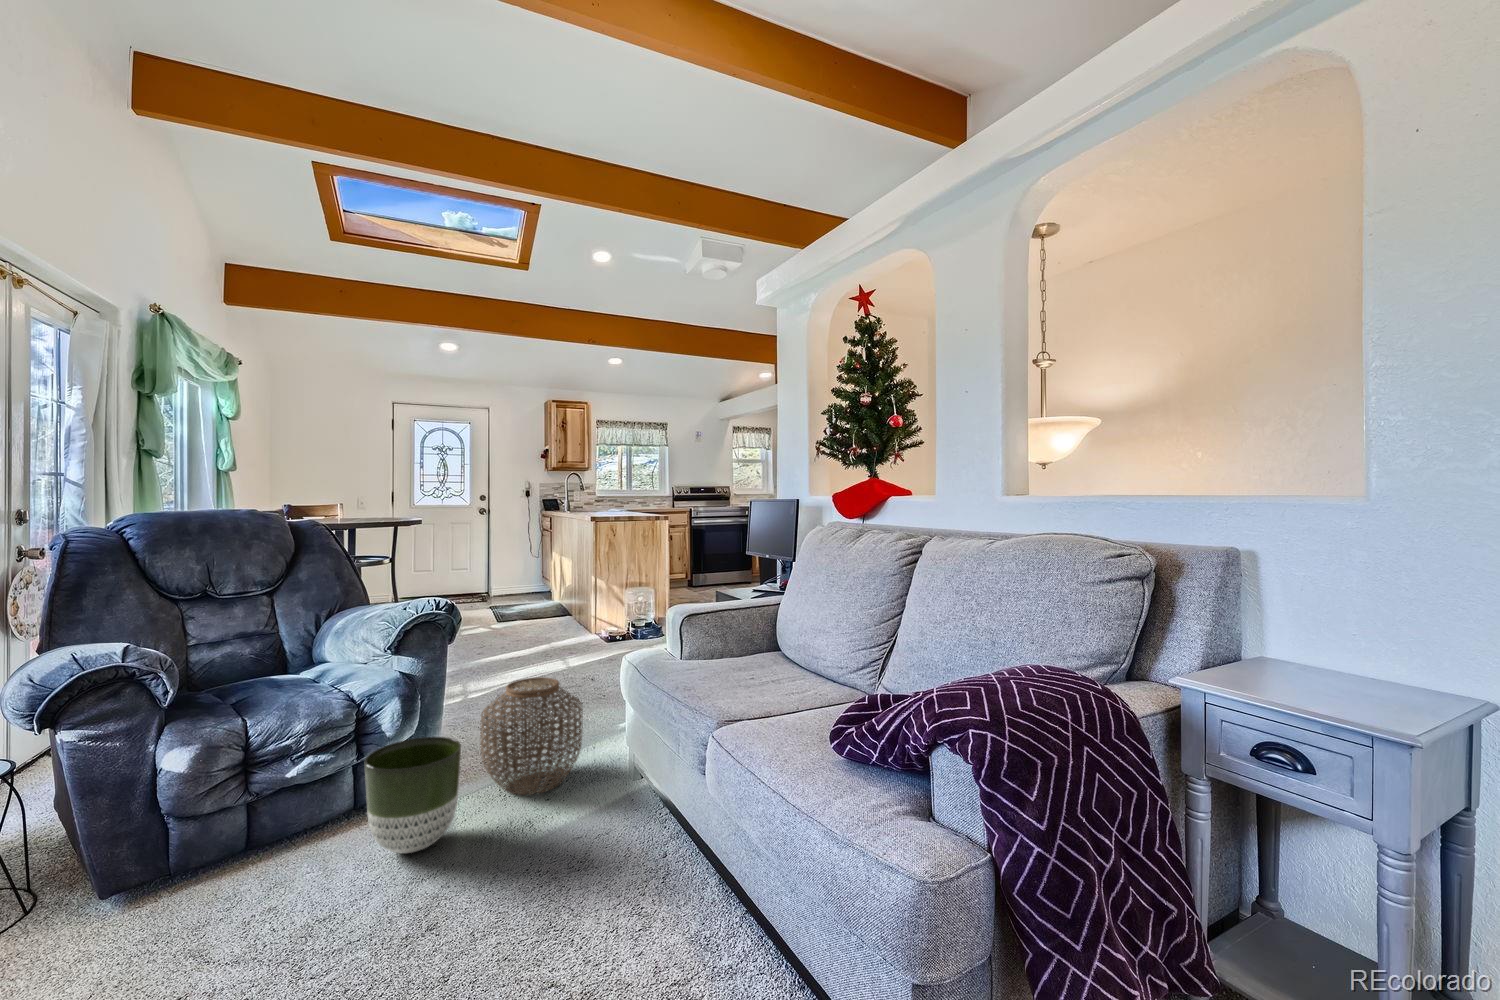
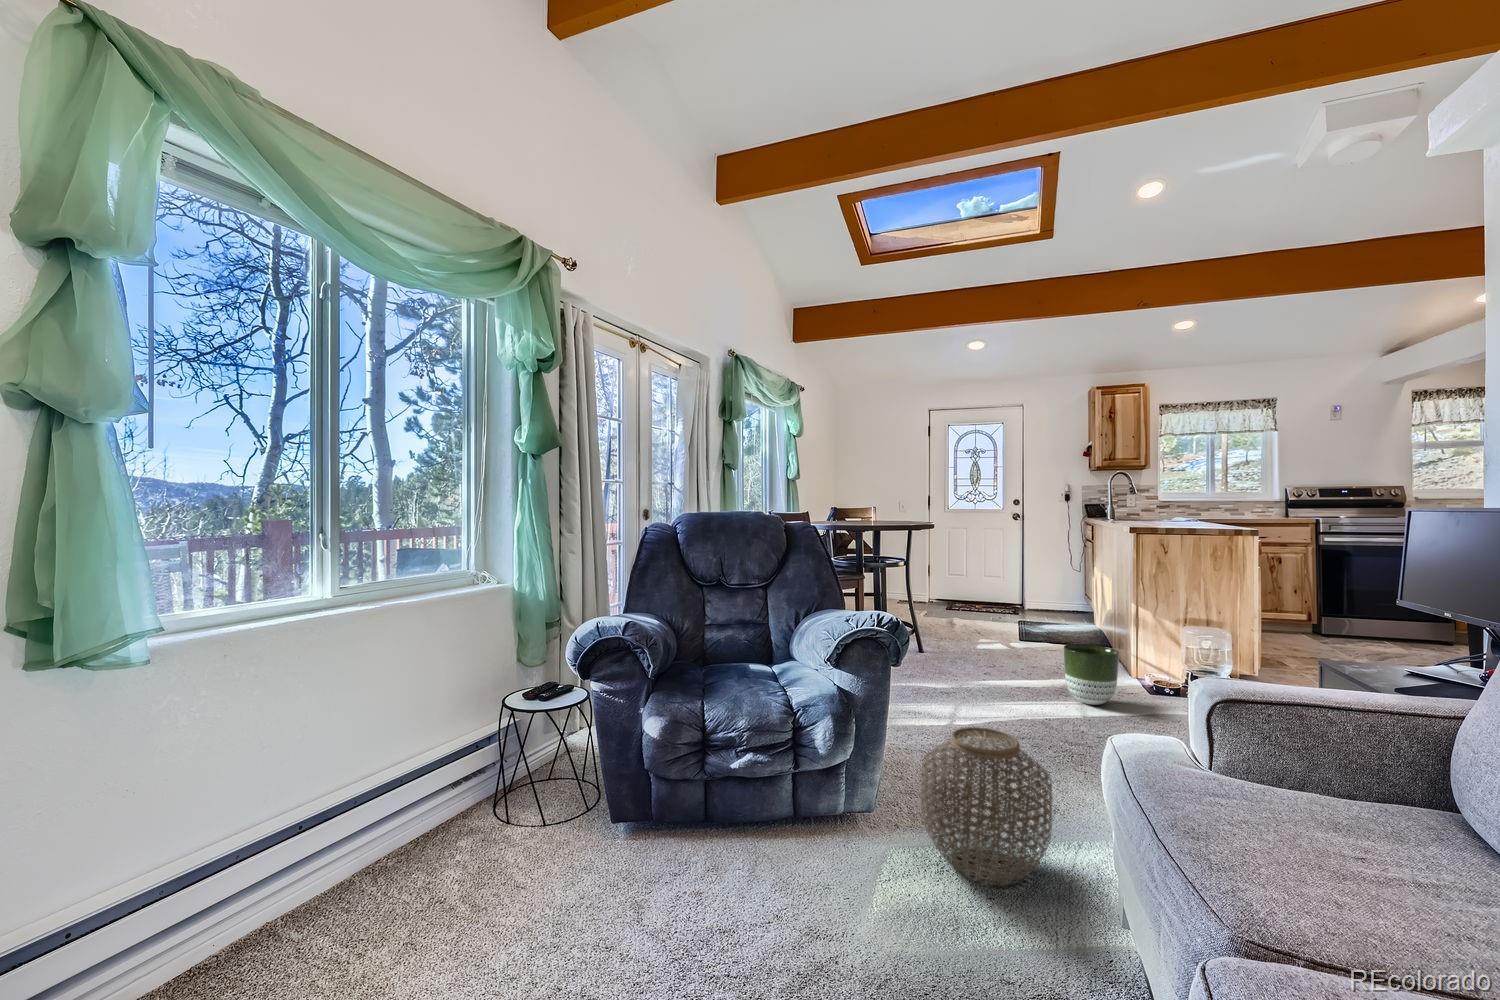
planter: present [365,737,461,854] -> present [1064,644,1119,705]

